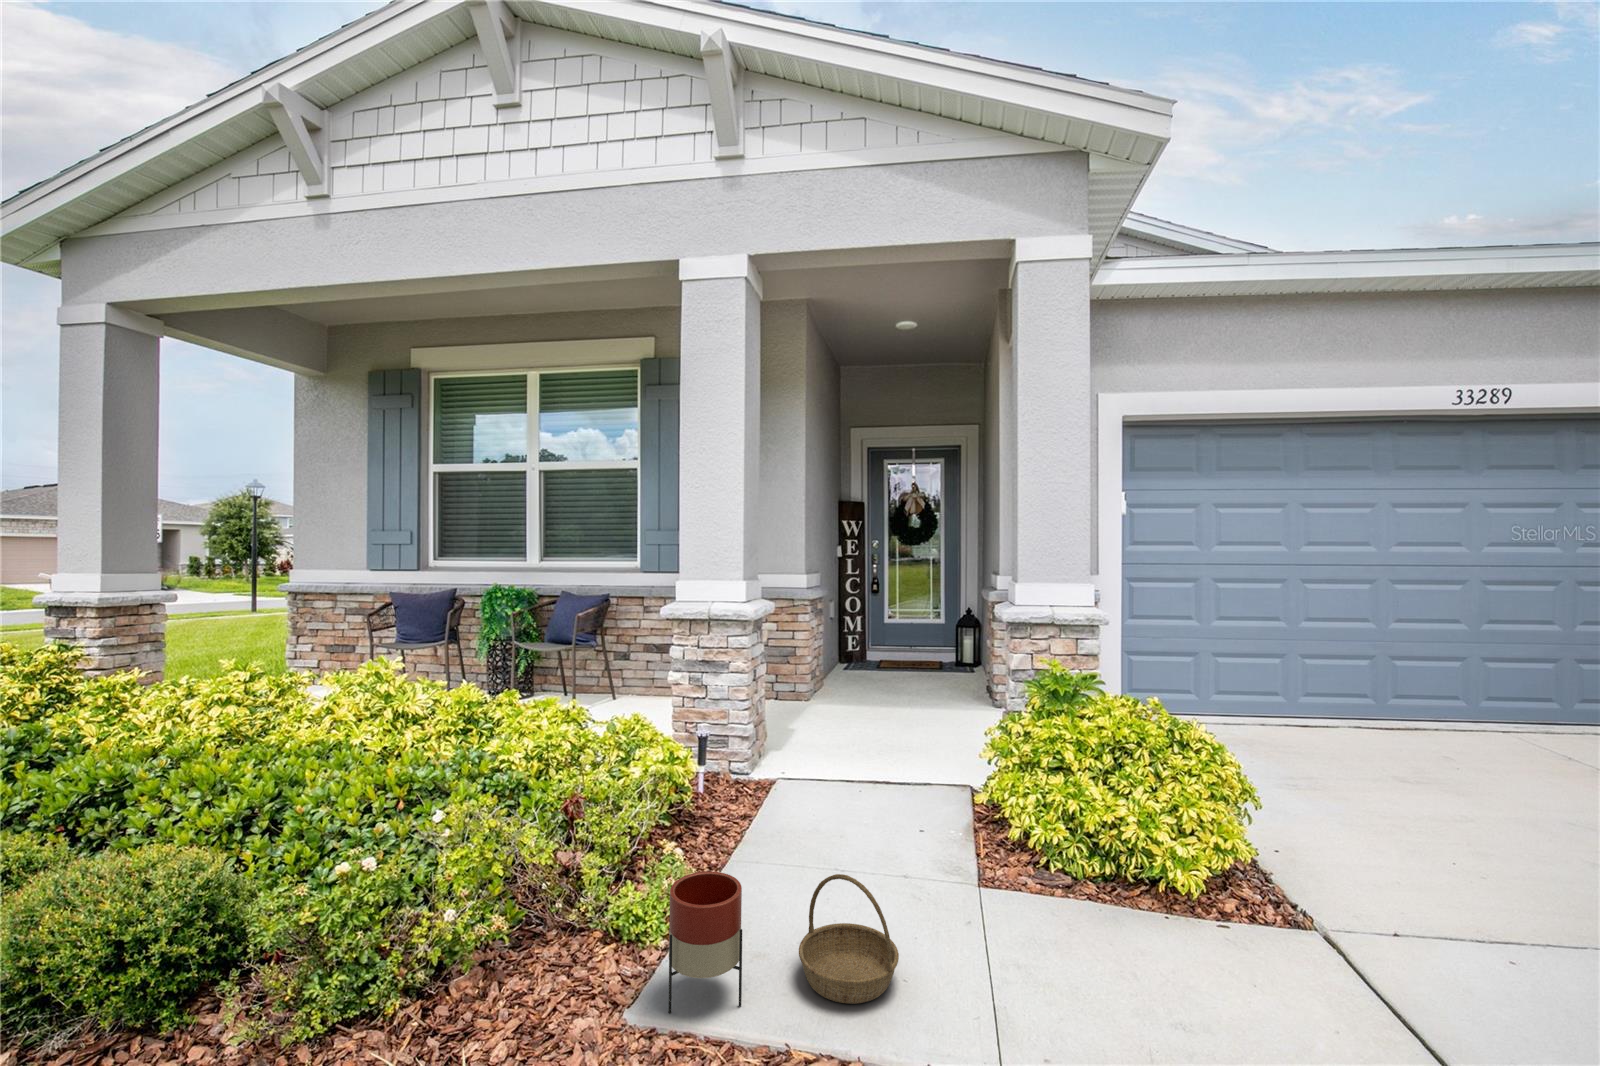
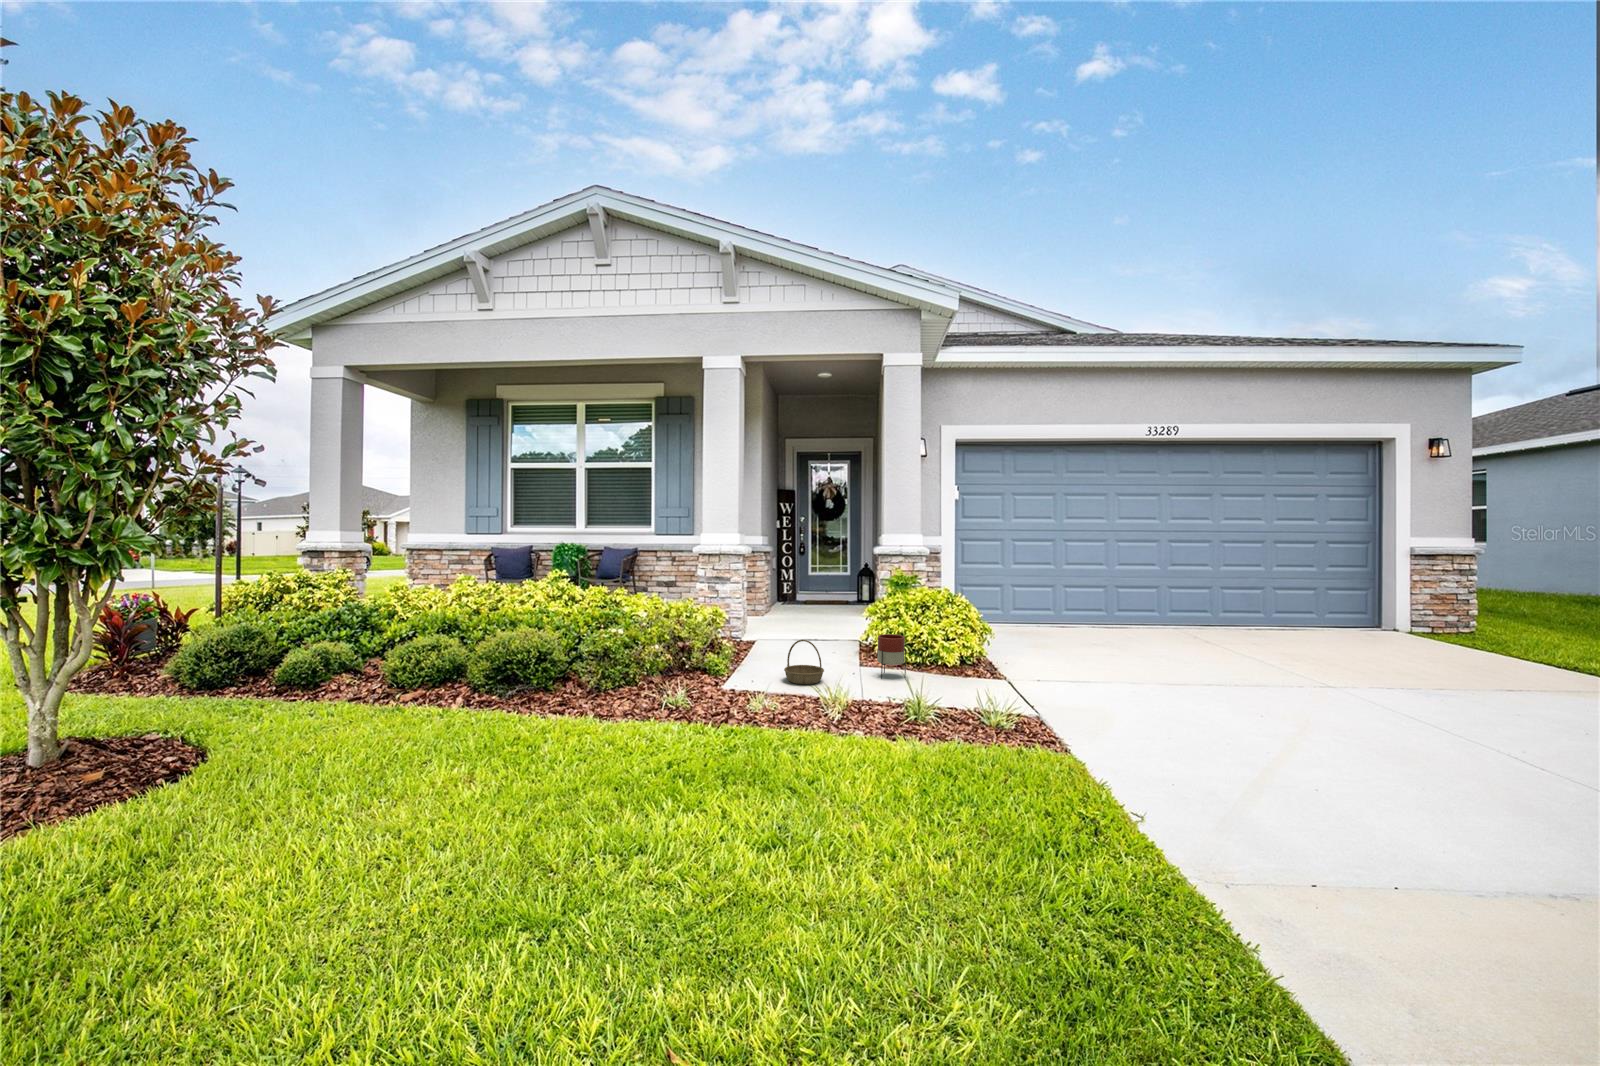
planter: present [668,871,742,1013] -> present [877,634,906,679]

